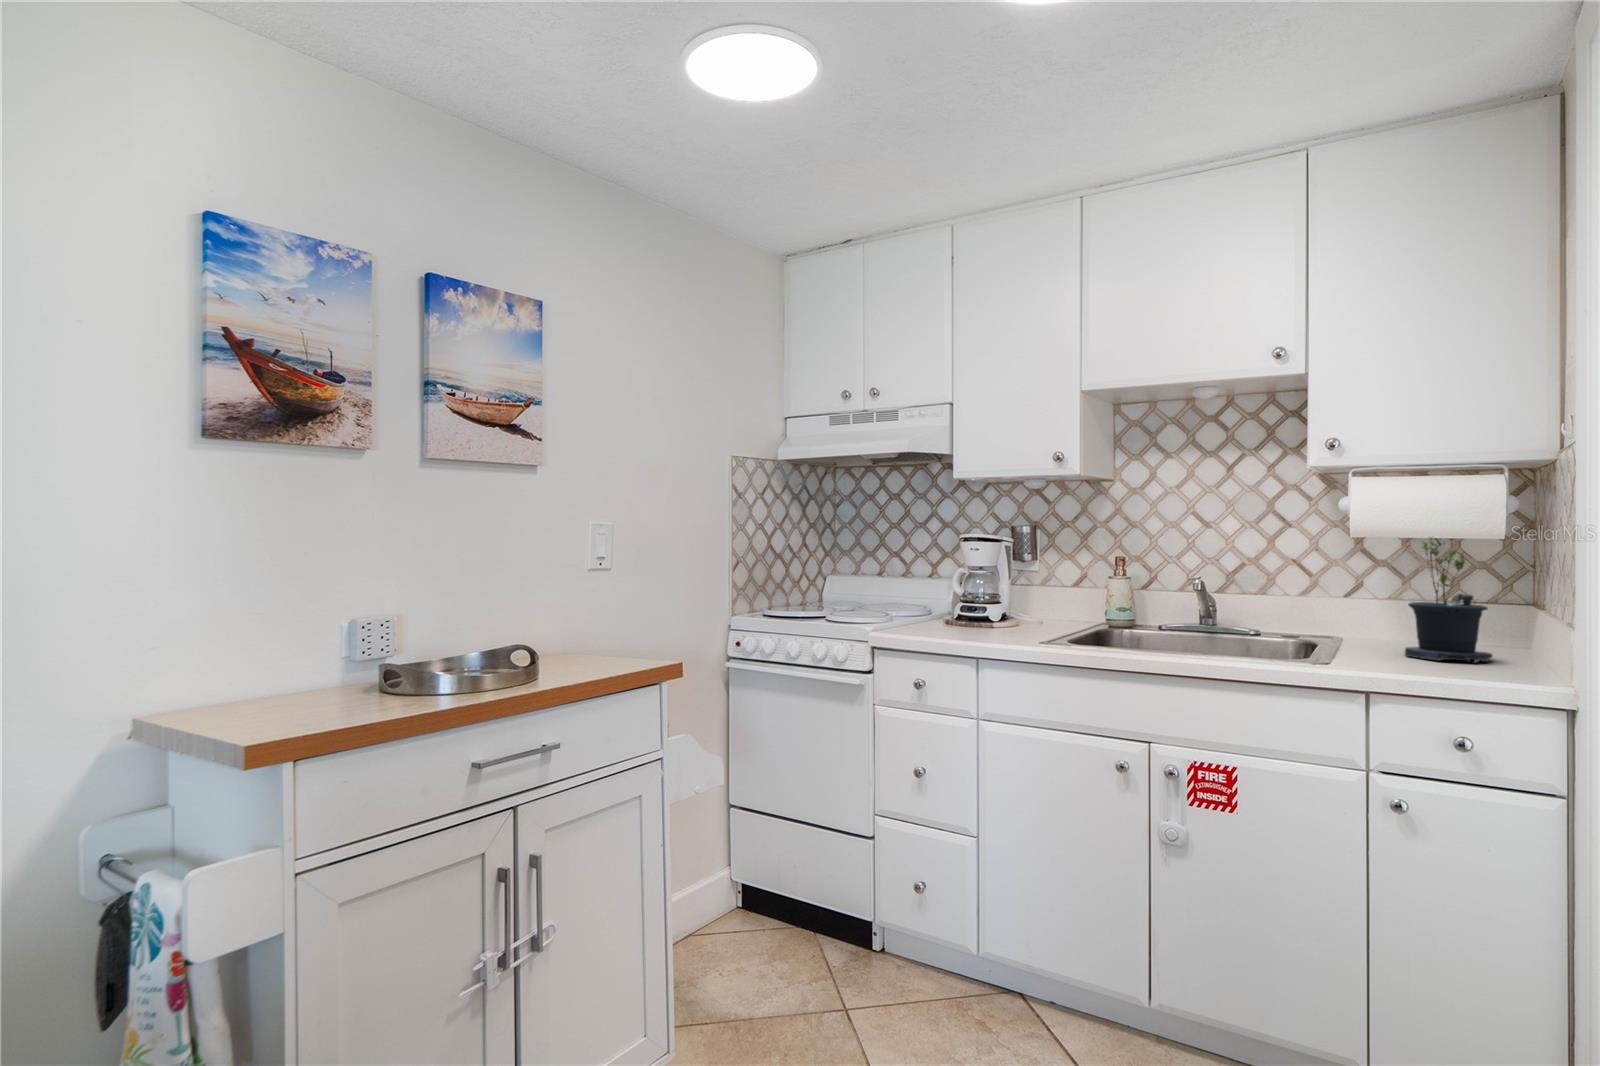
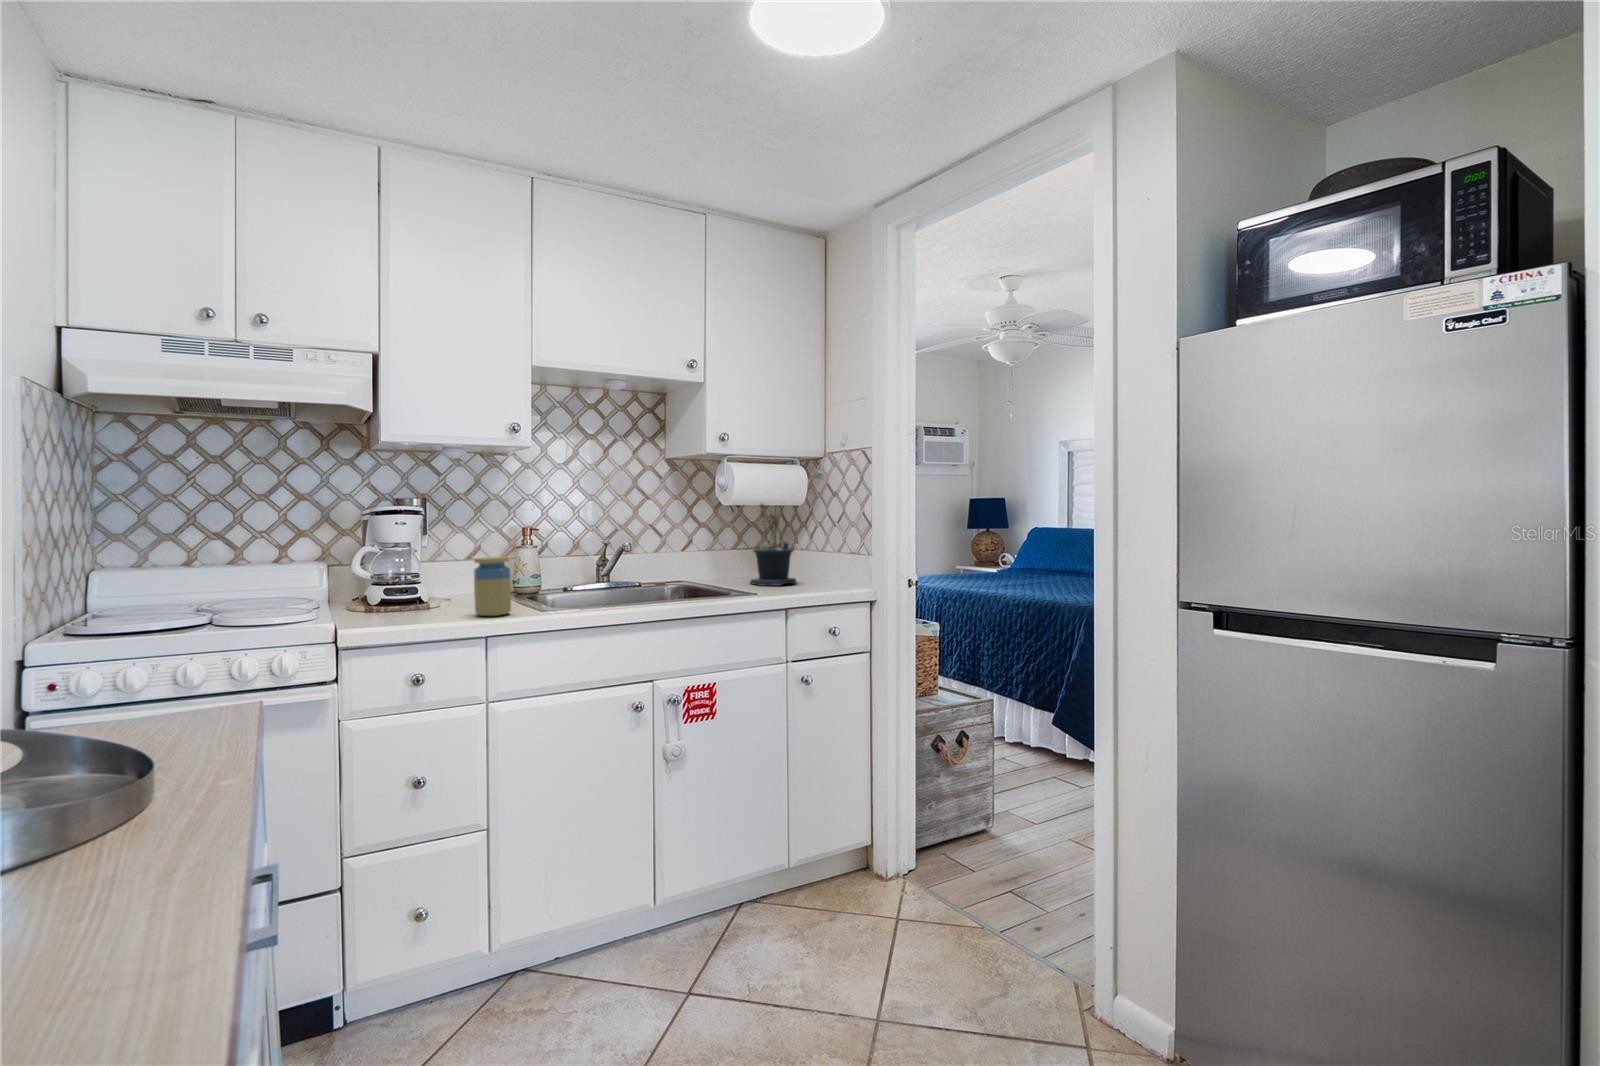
jar: none [979,582,1013,639] -> present [474,557,511,616]

